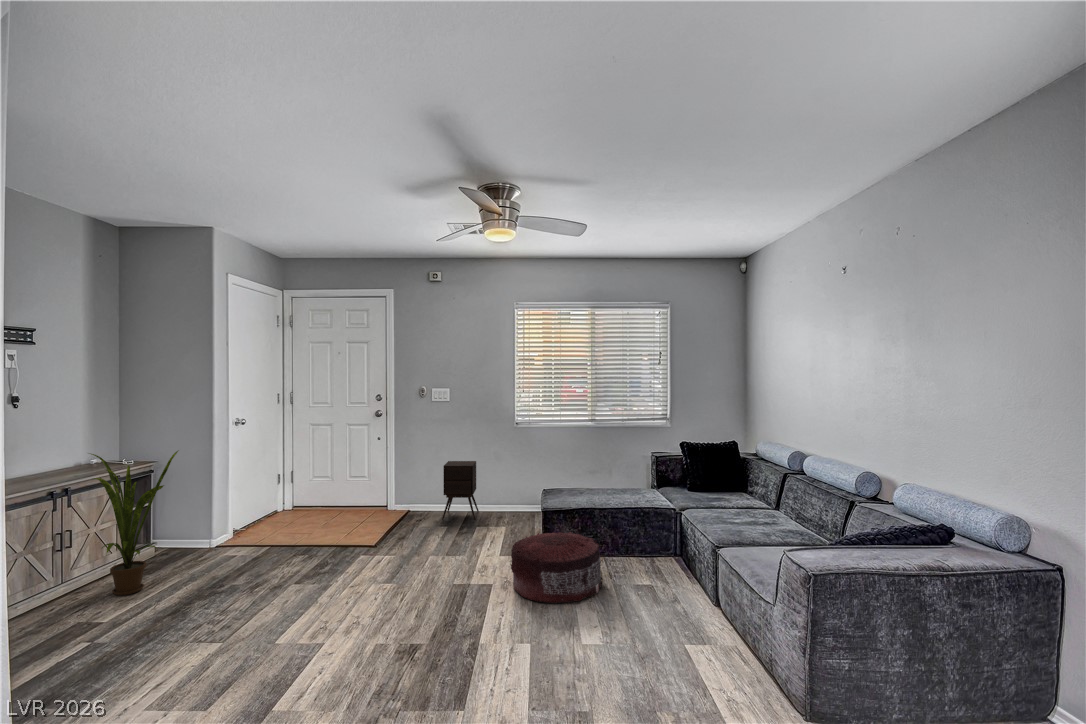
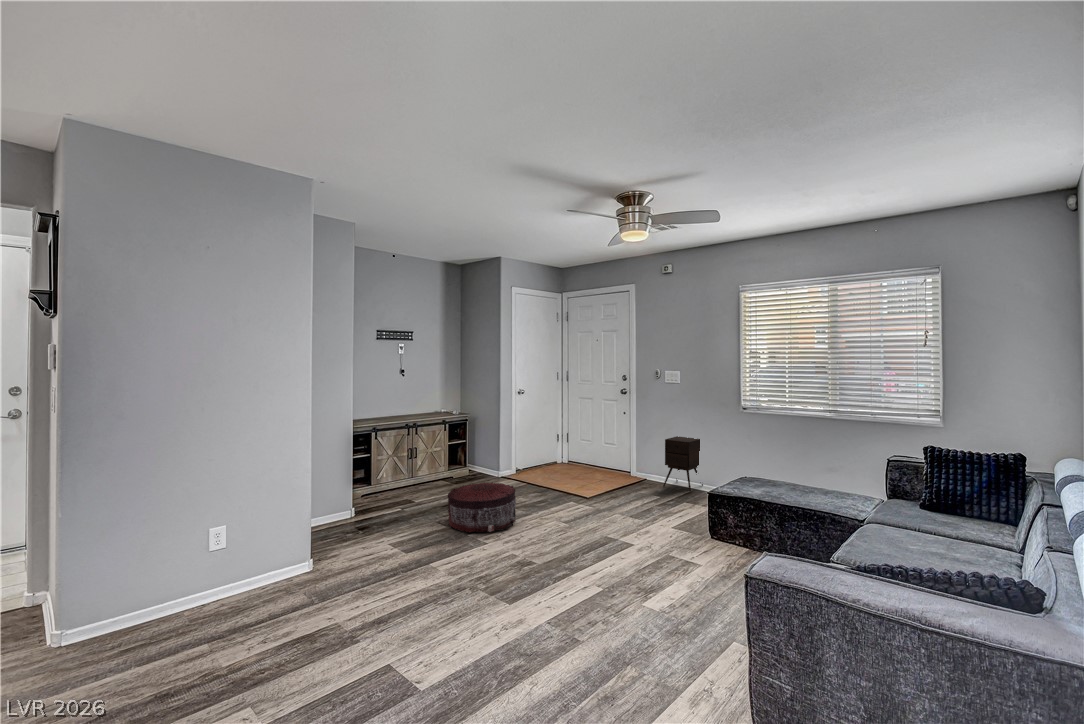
house plant: present [91,451,178,595] -> none [415,404,464,492]
pouf: present [511,532,602,603] -> present [448,482,516,532]

